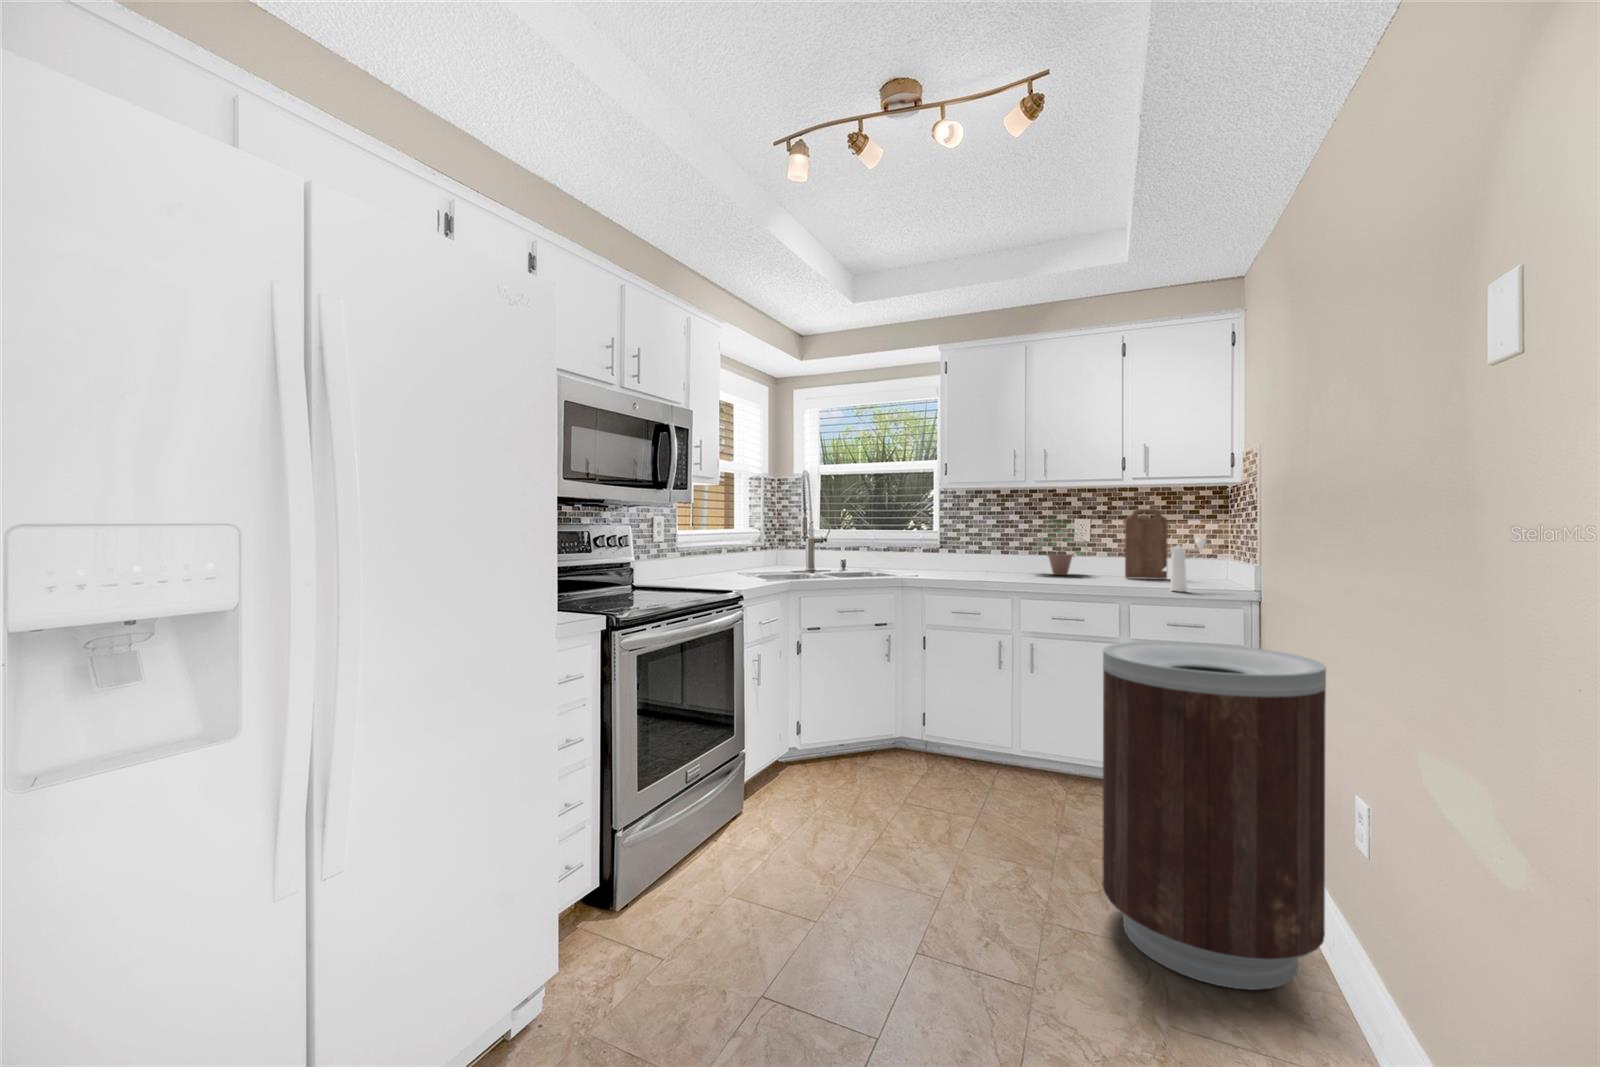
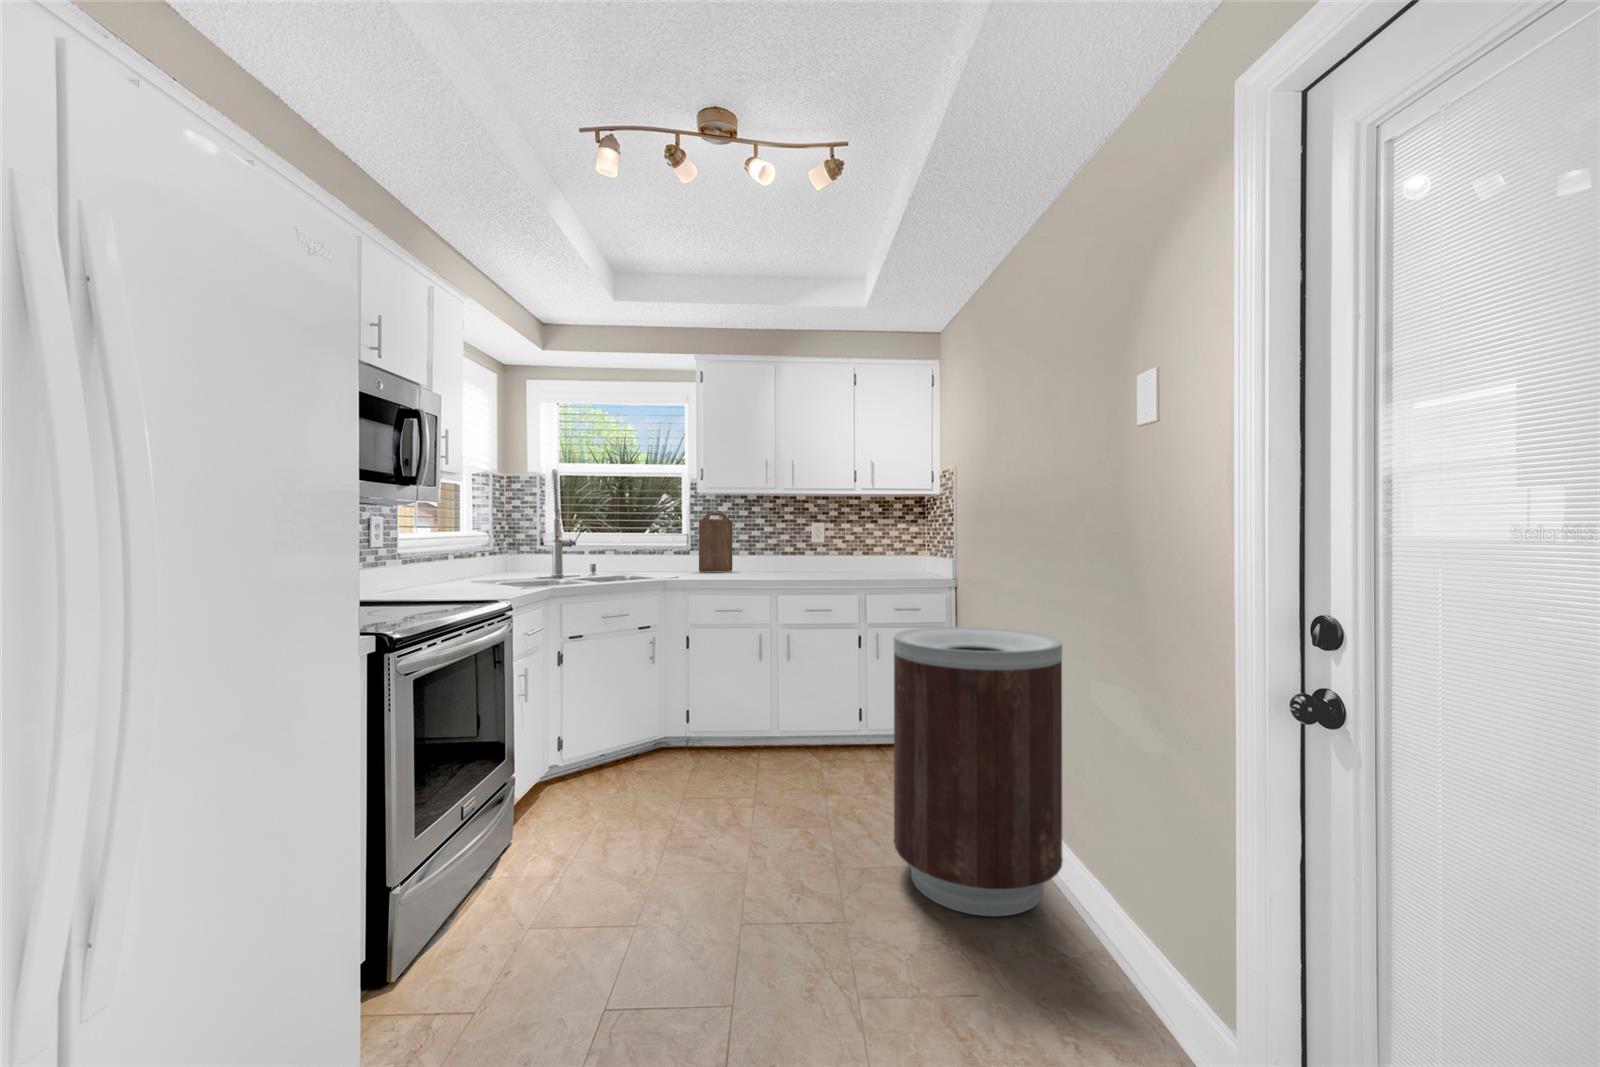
cutting board: present [1125,509,1168,579] -> present [699,513,732,572]
potted plant: present [1036,515,1088,575] -> none [773,518,825,573]
pepper mill: present [1171,538,1206,592] -> none [902,539,927,584]

